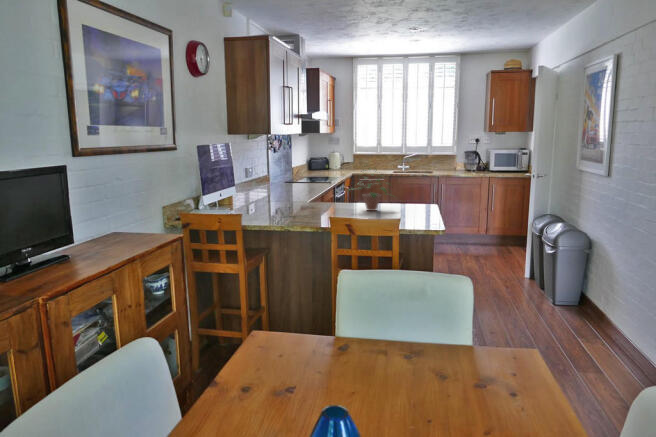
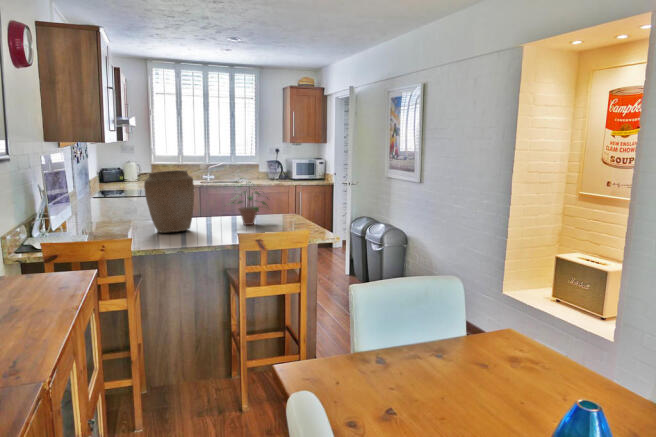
vase: none [278,157,319,211] -> present [144,170,194,233]

